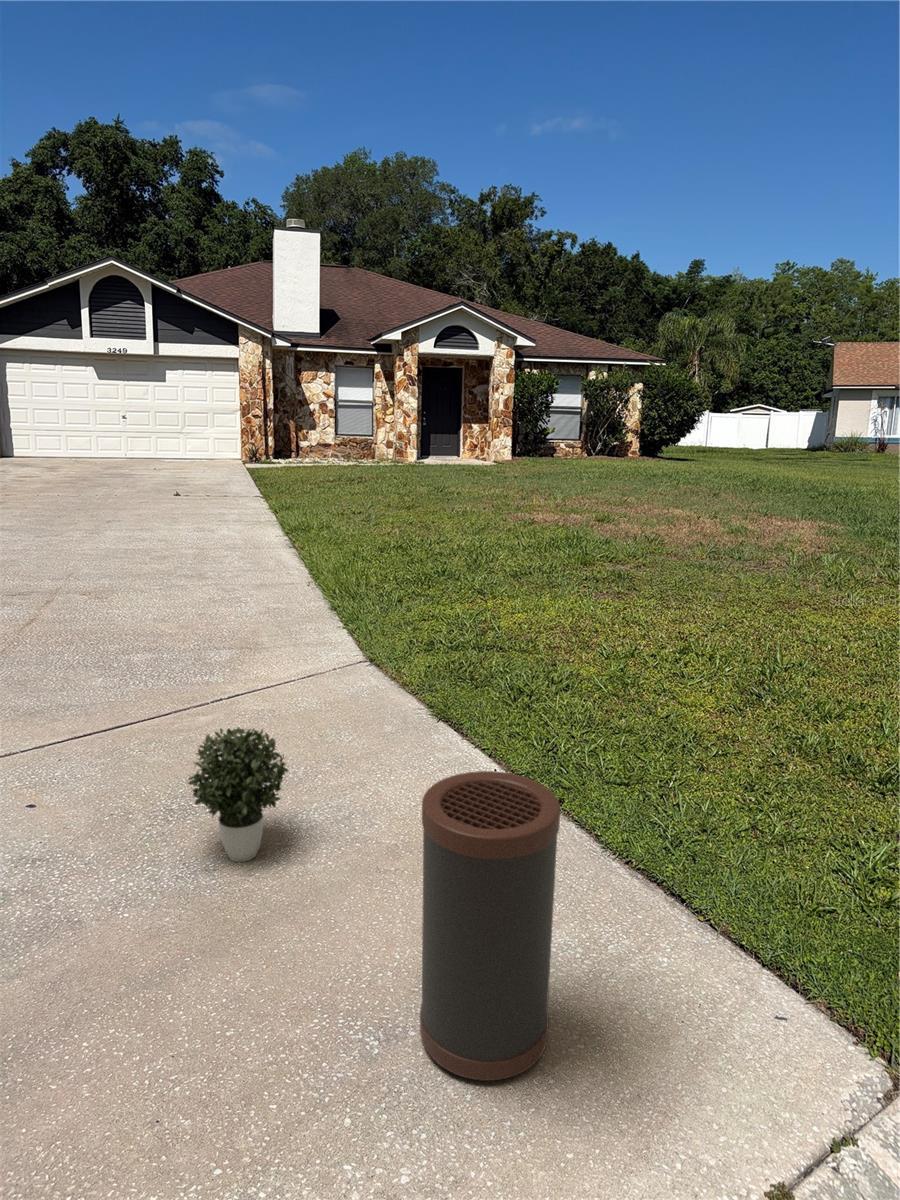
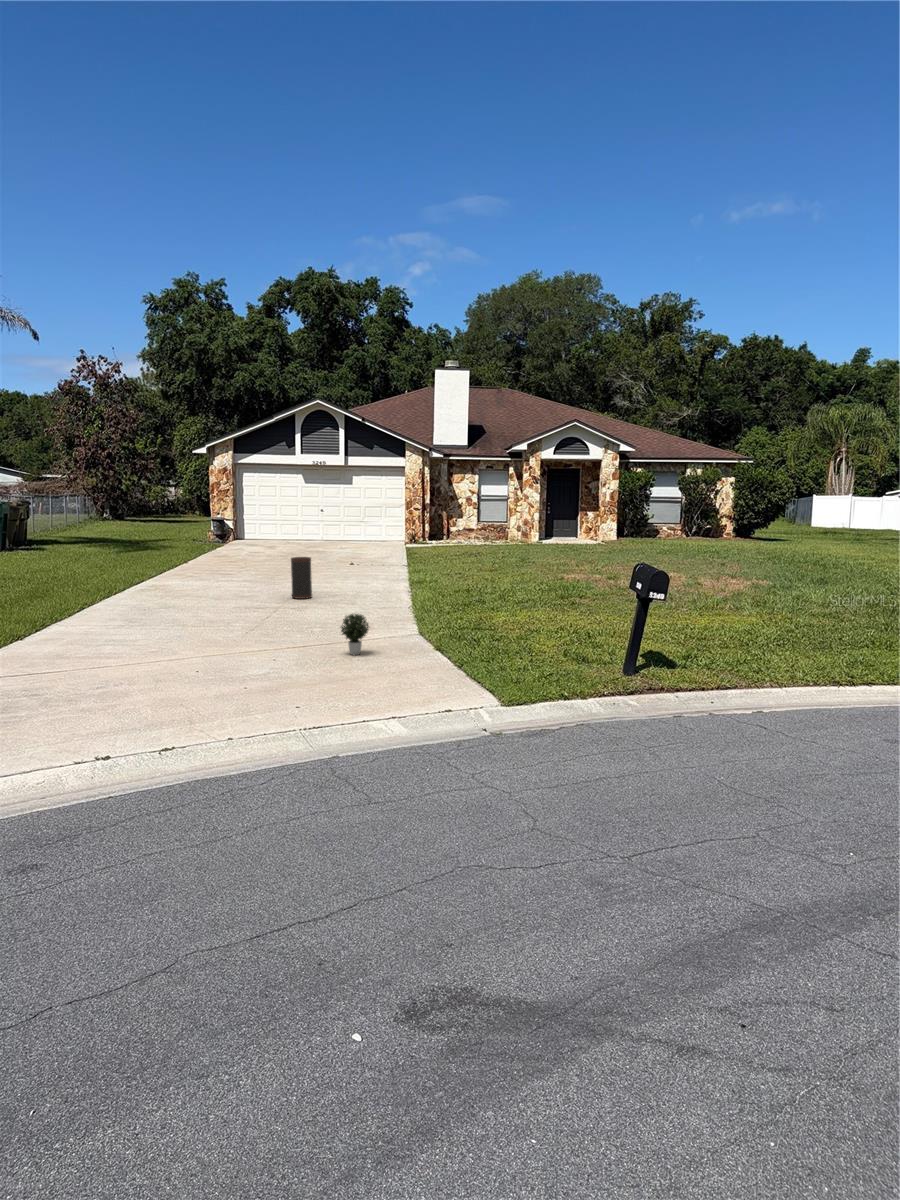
trash can: present [420,771,560,1080] -> present [291,557,312,599]

